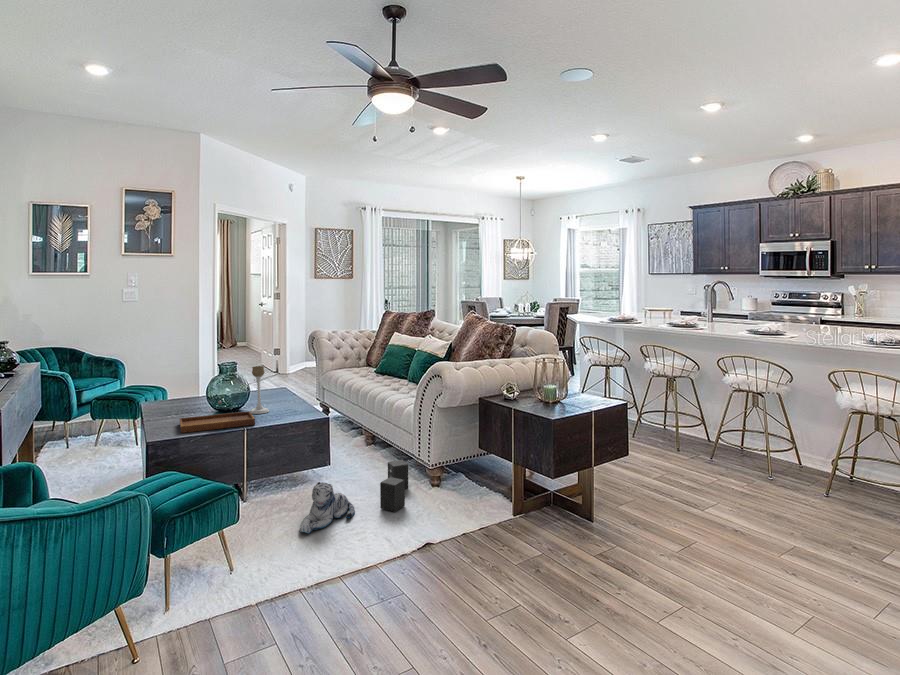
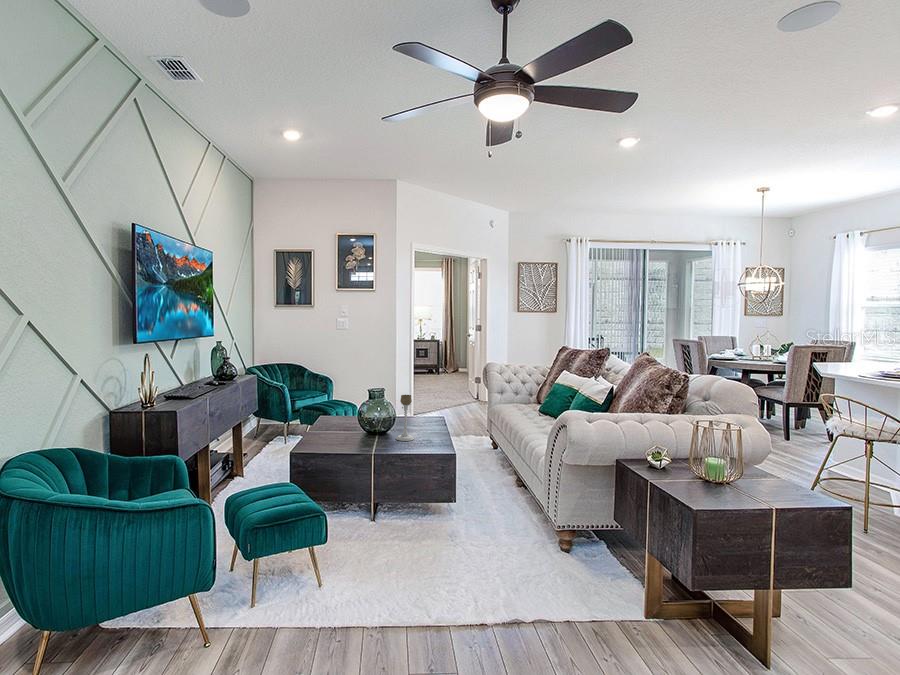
tray: present [180,401,255,433] -> none [326,424,393,452]
speaker: present [380,460,408,512] -> none [492,513,536,572]
plush toy: present [300,482,355,533] -> none [400,522,467,575]

